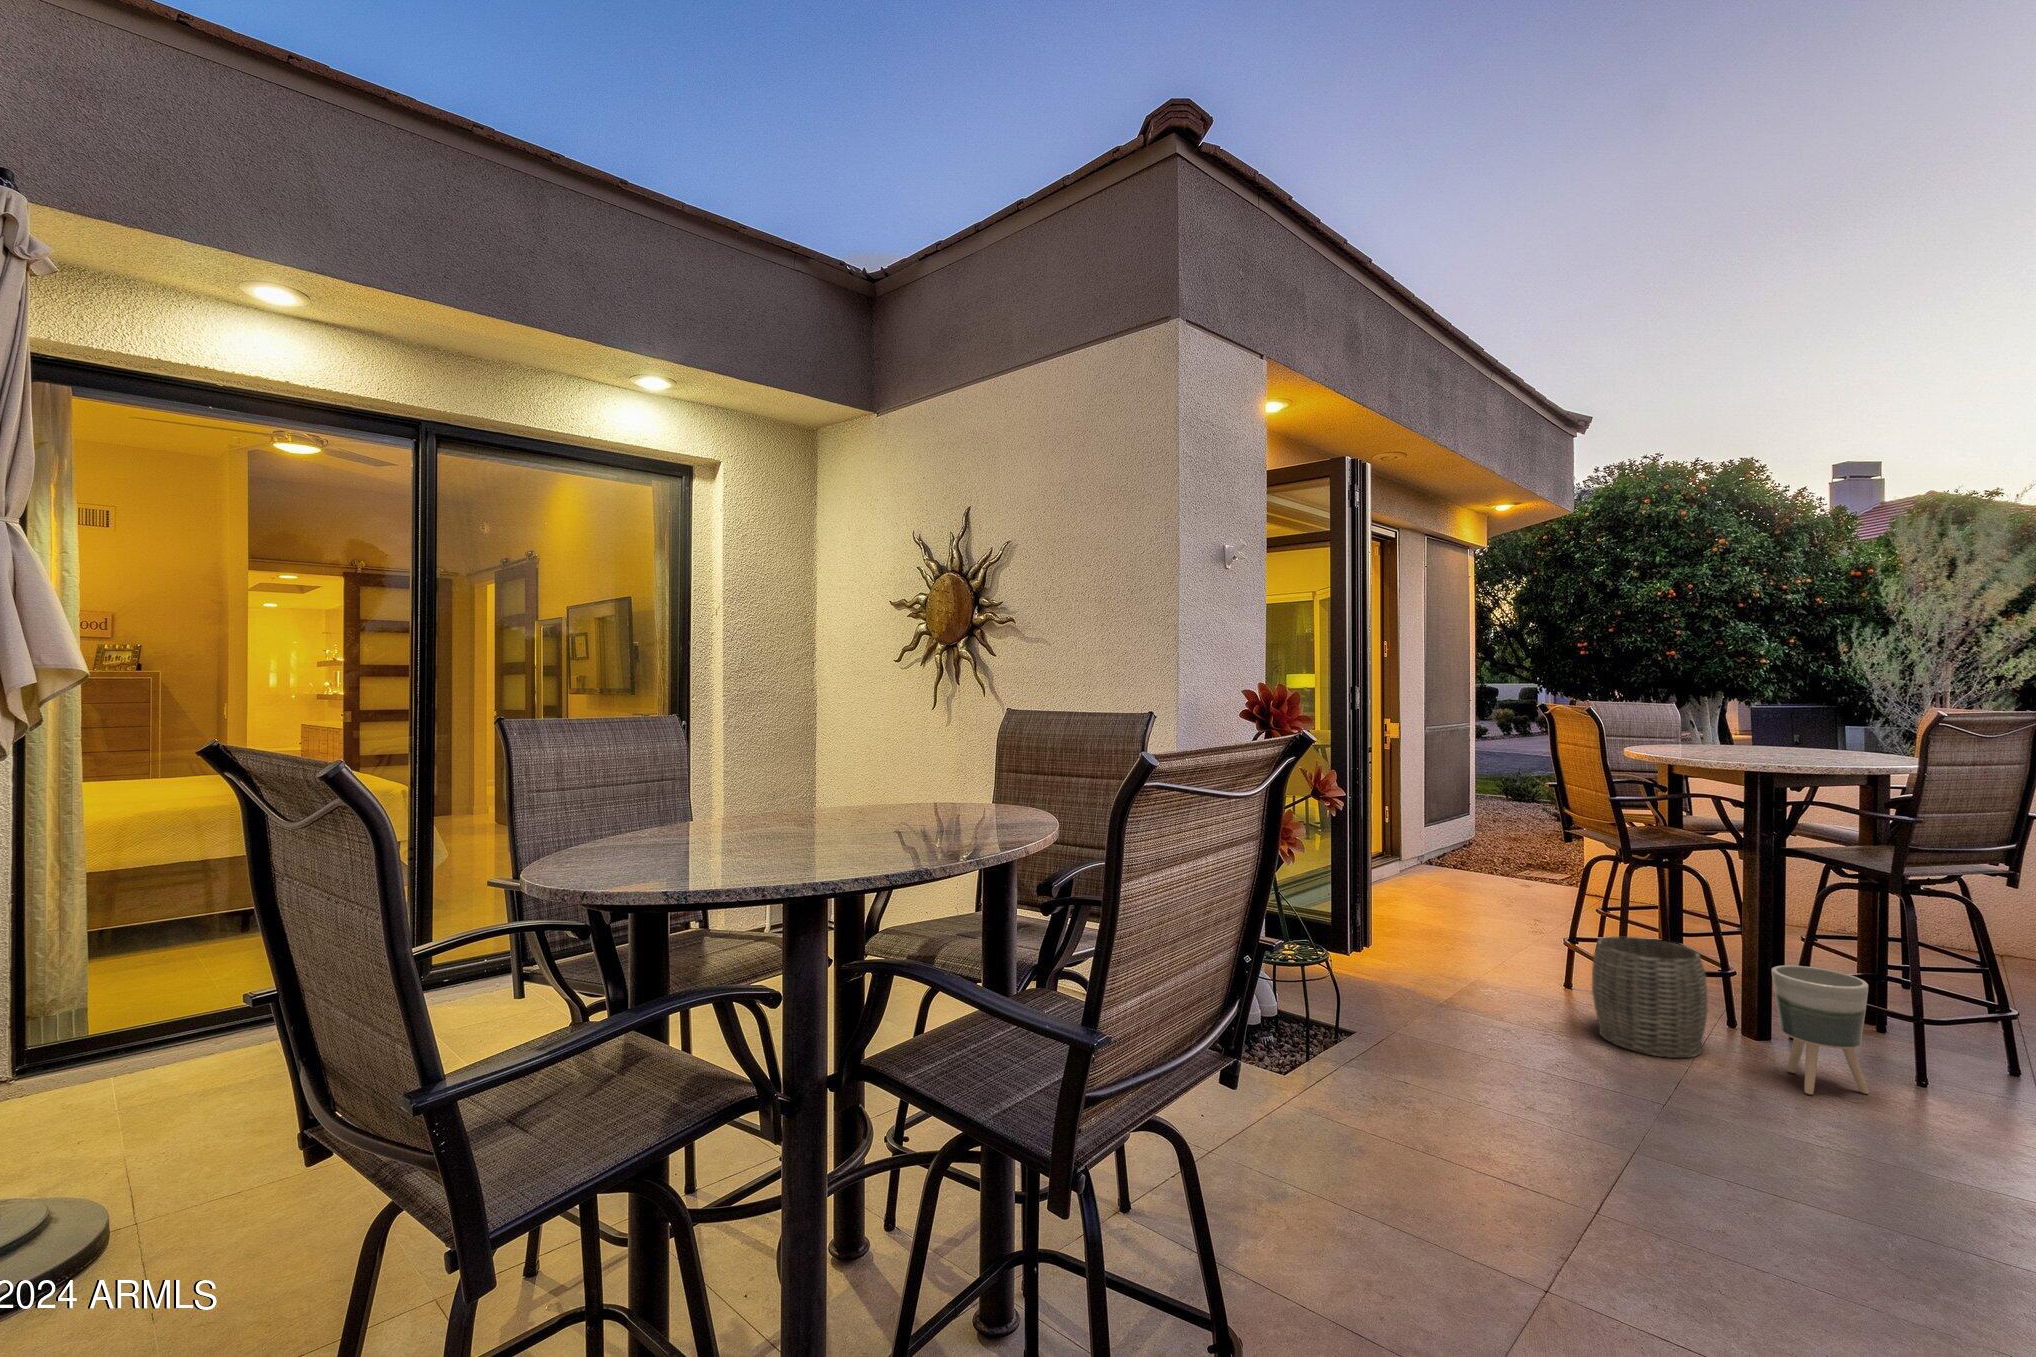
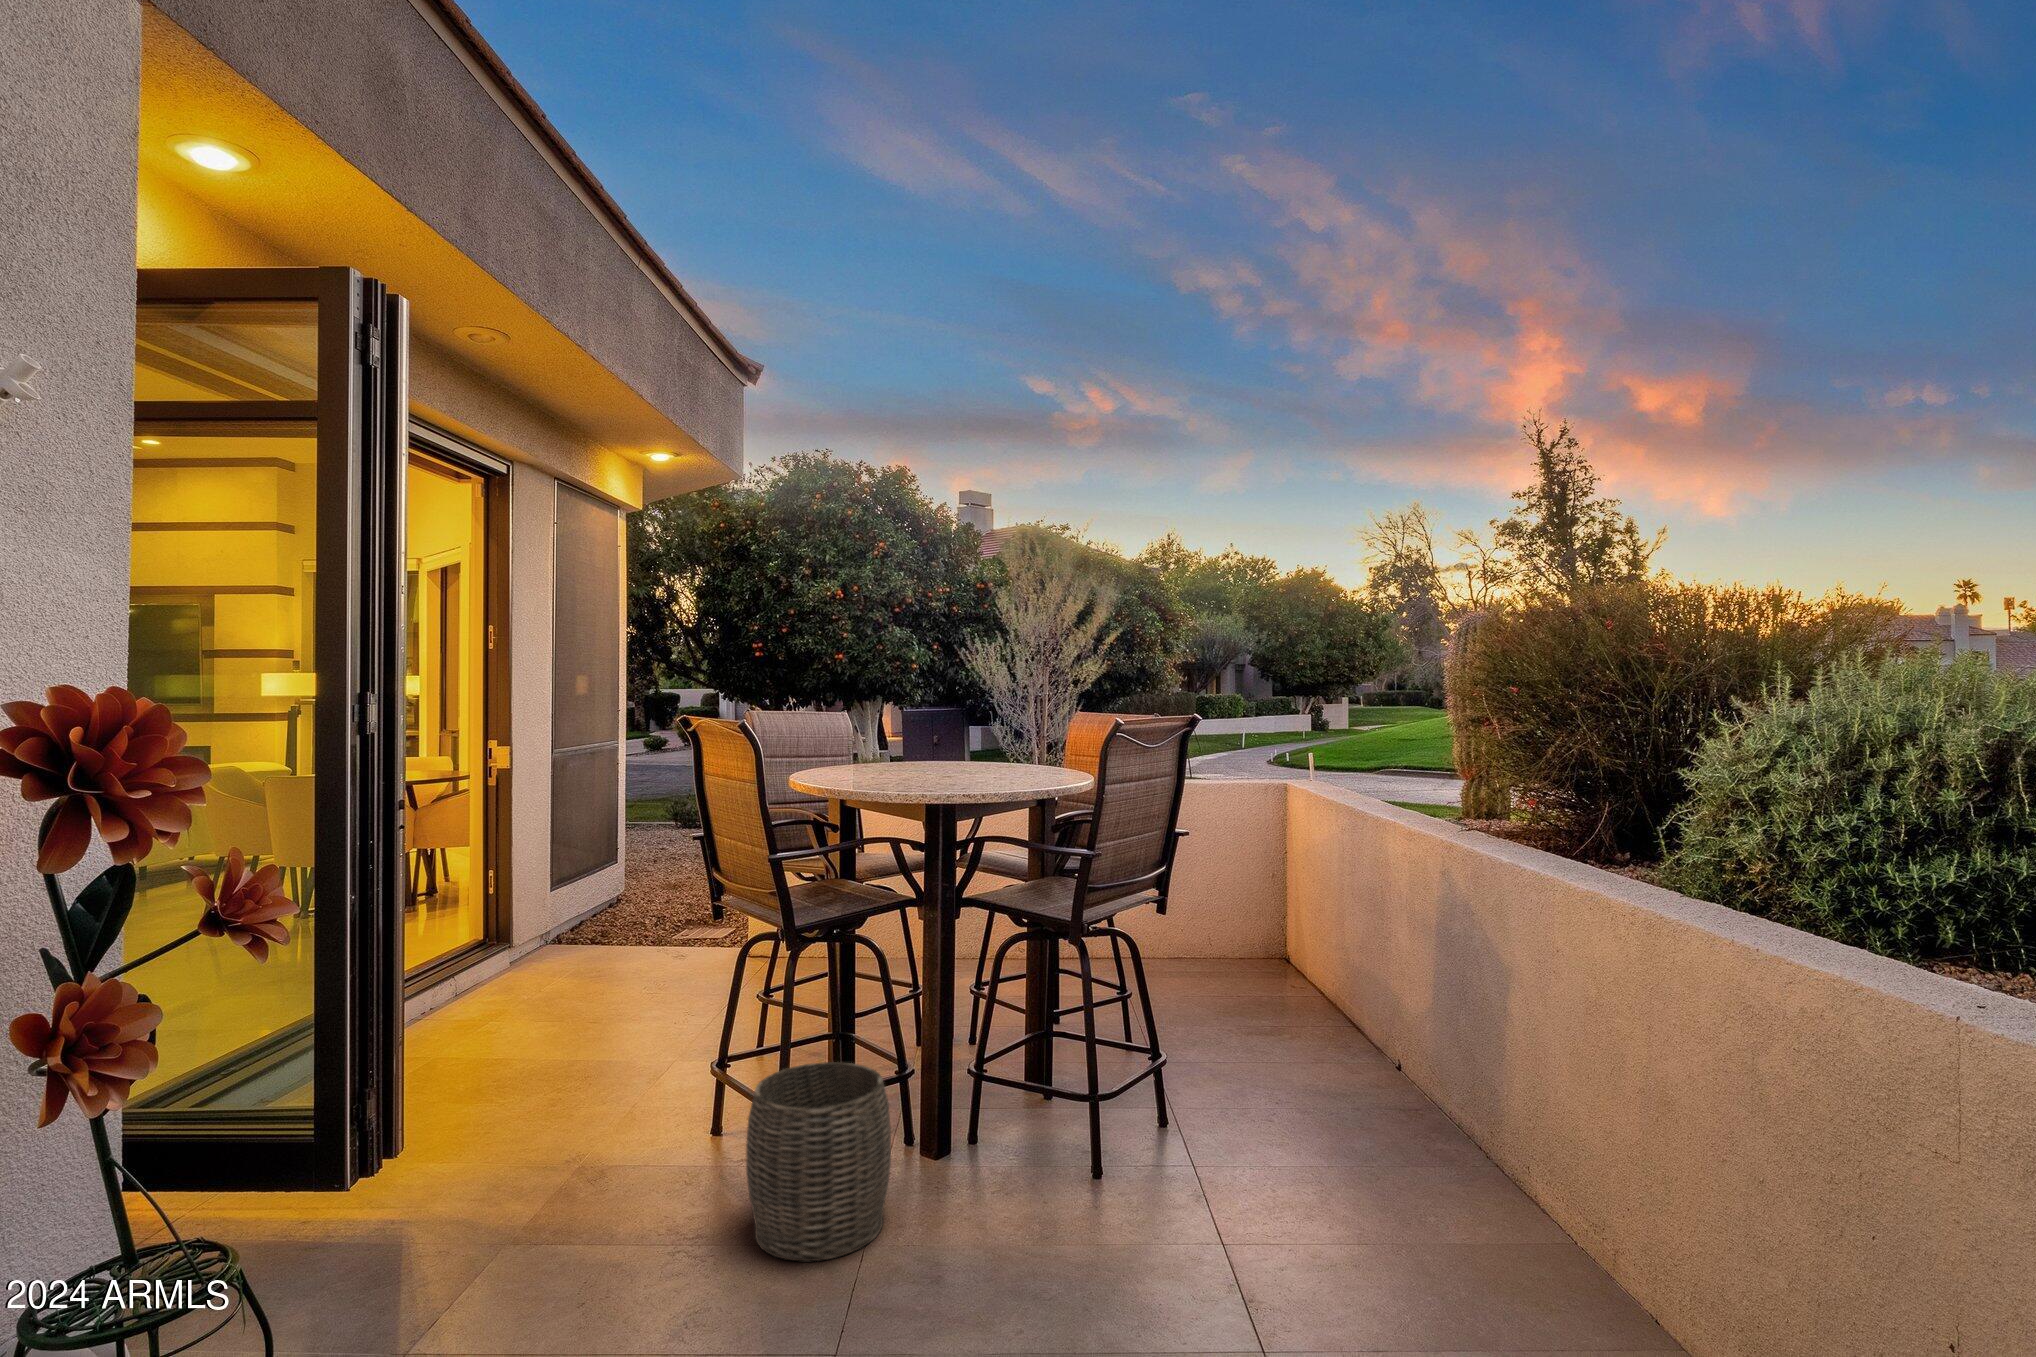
planter: present [1771,965,1869,1094] -> none [964,1066,1061,1259]

